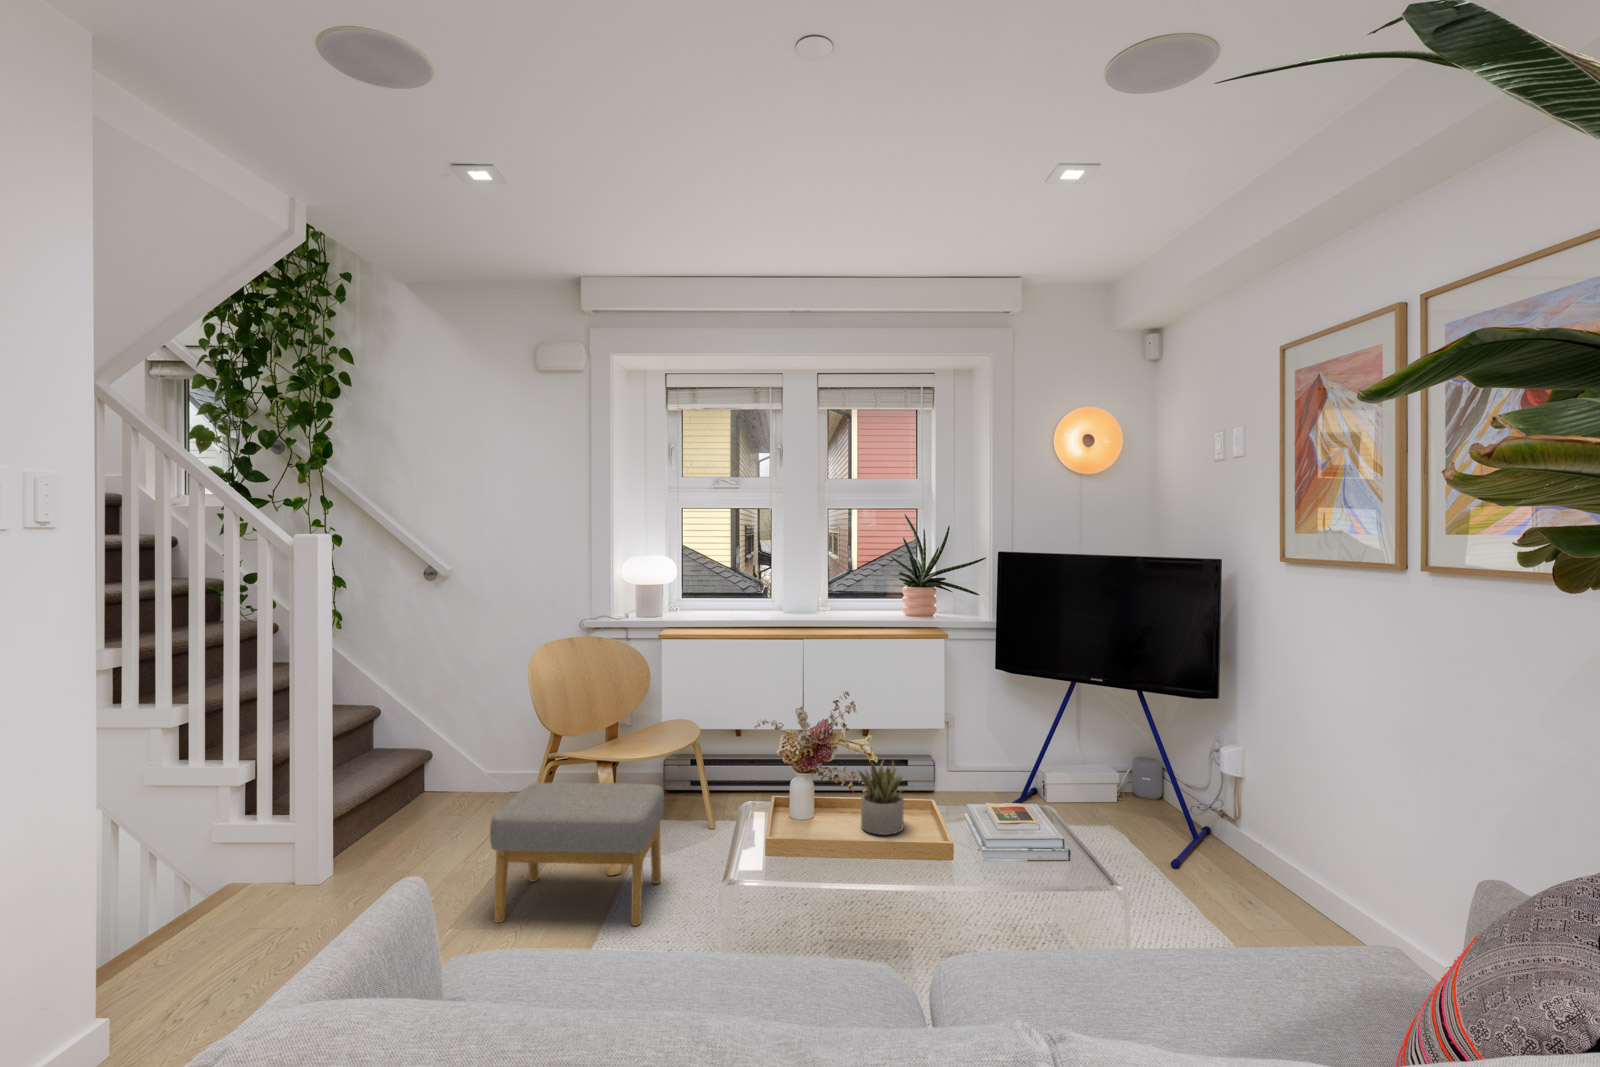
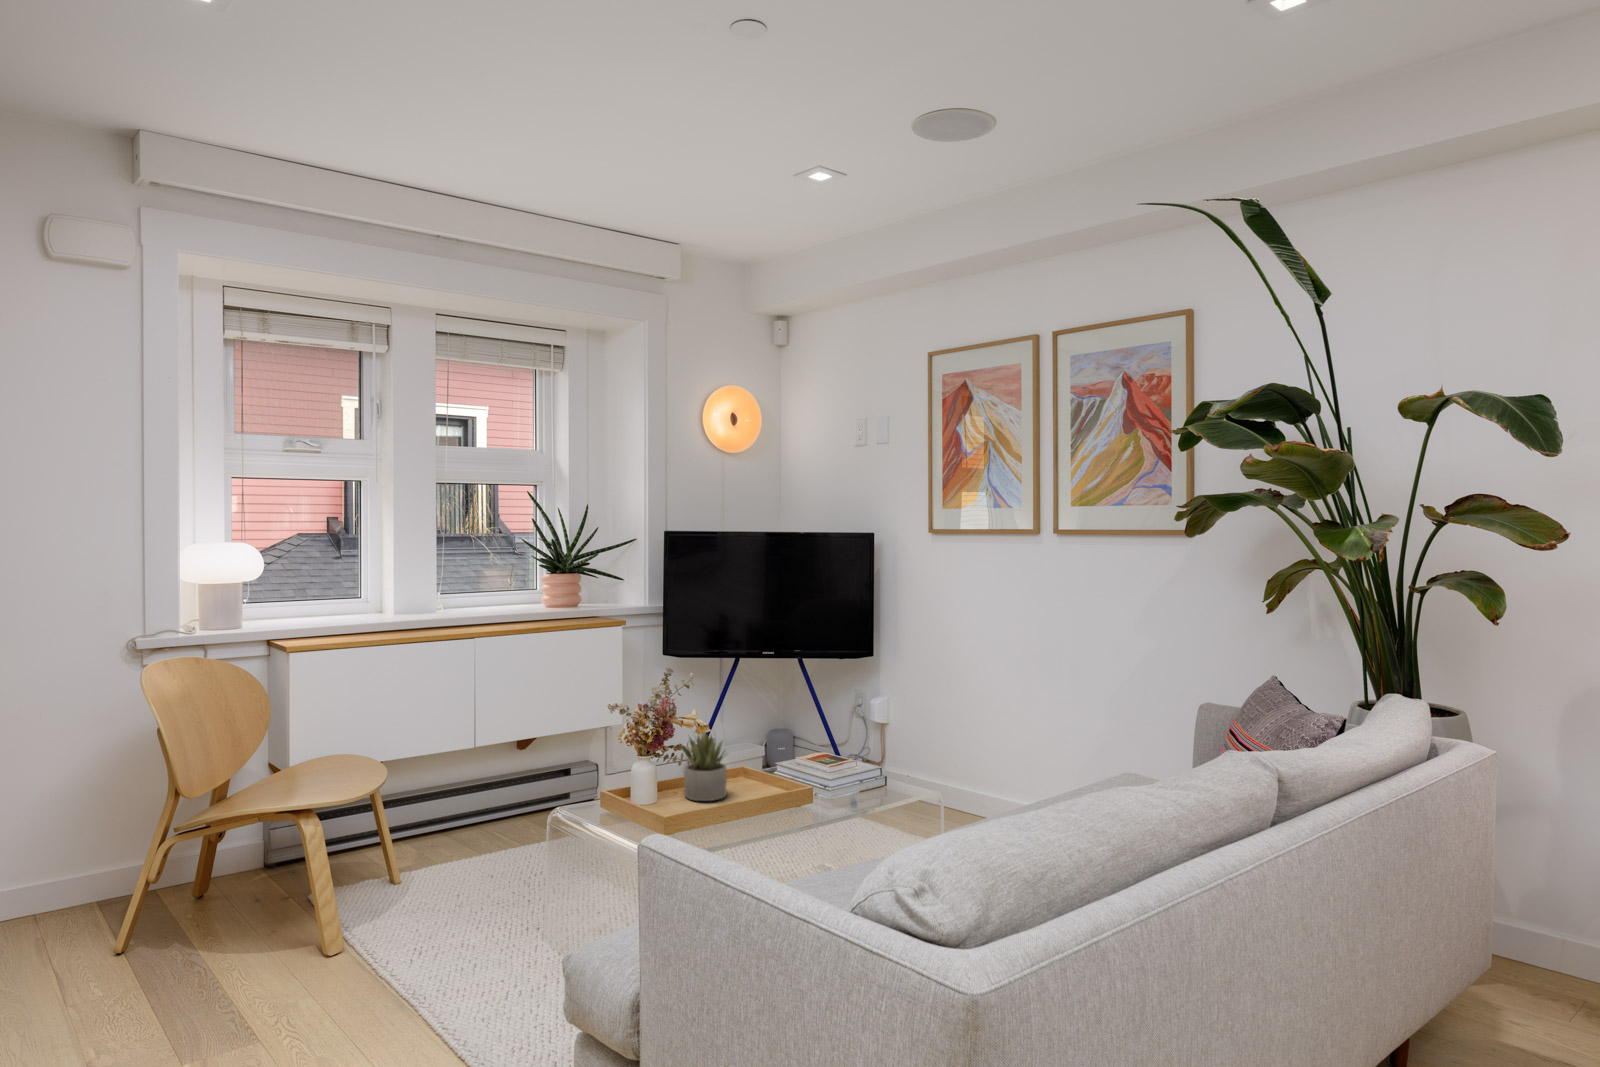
footstool: present [490,782,664,926] -> none [213,815,443,1023]

